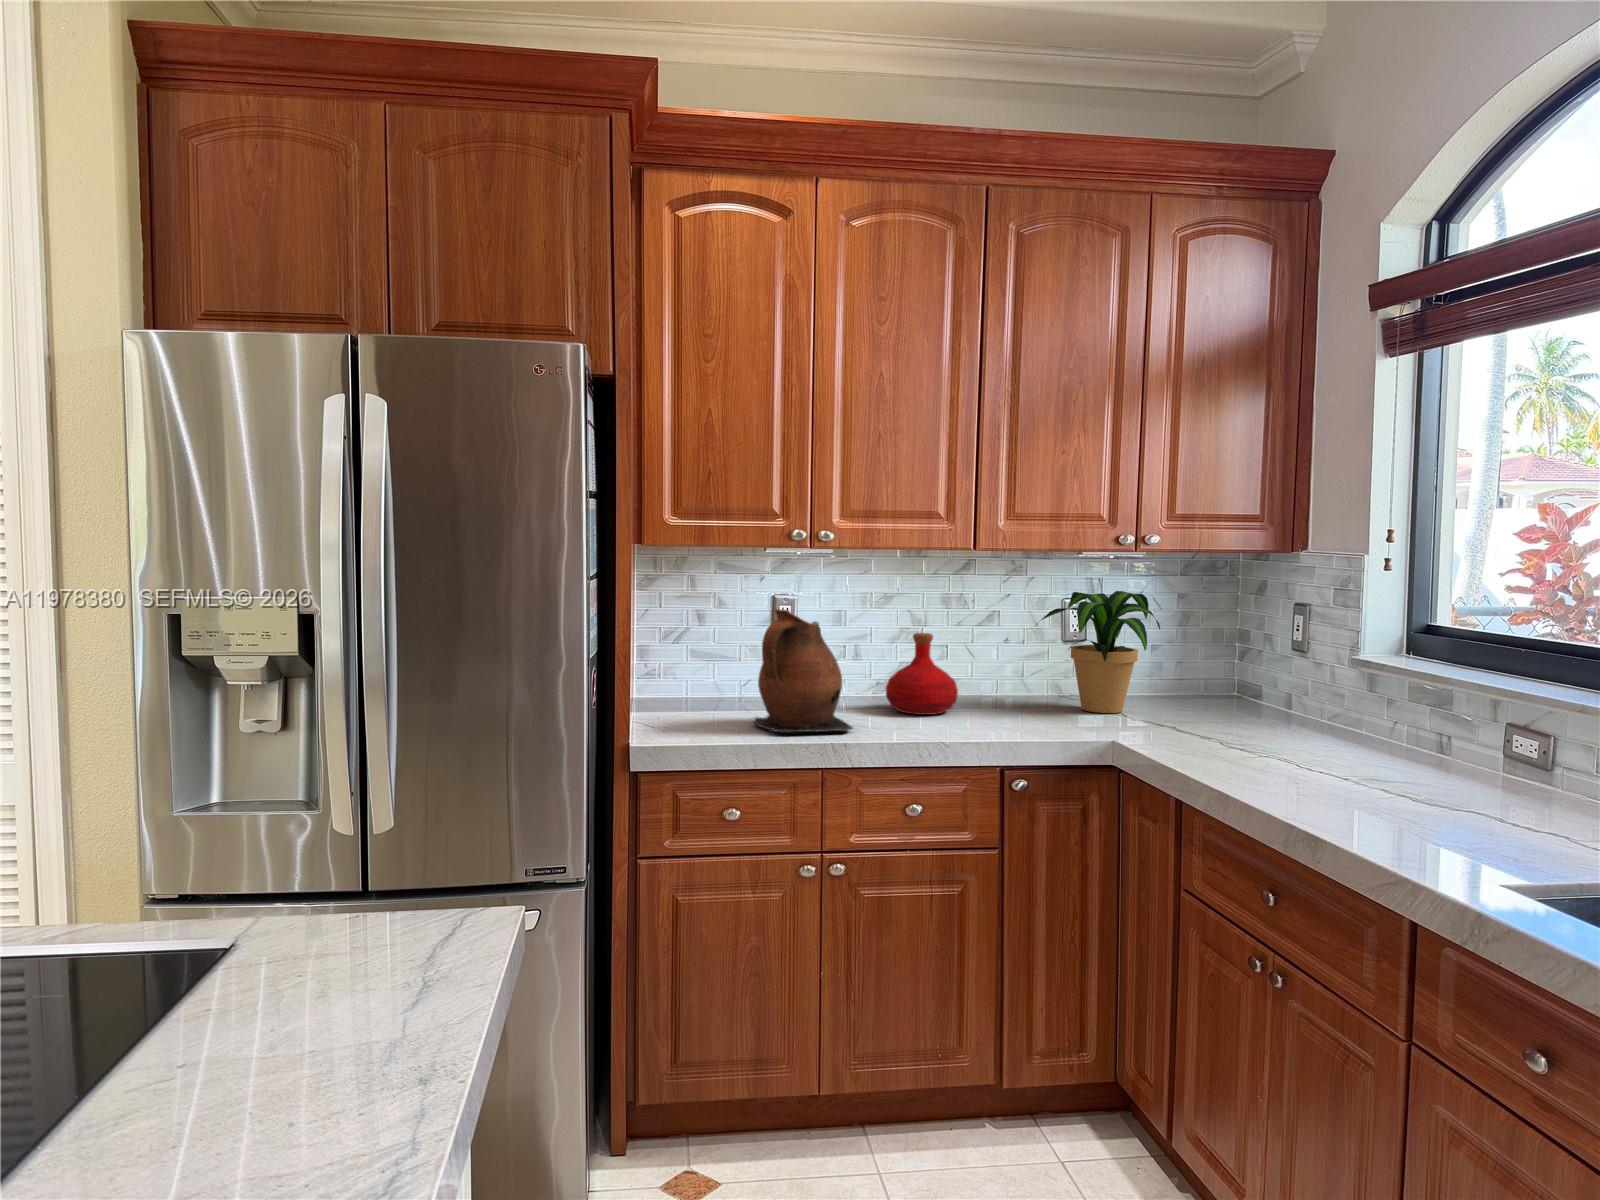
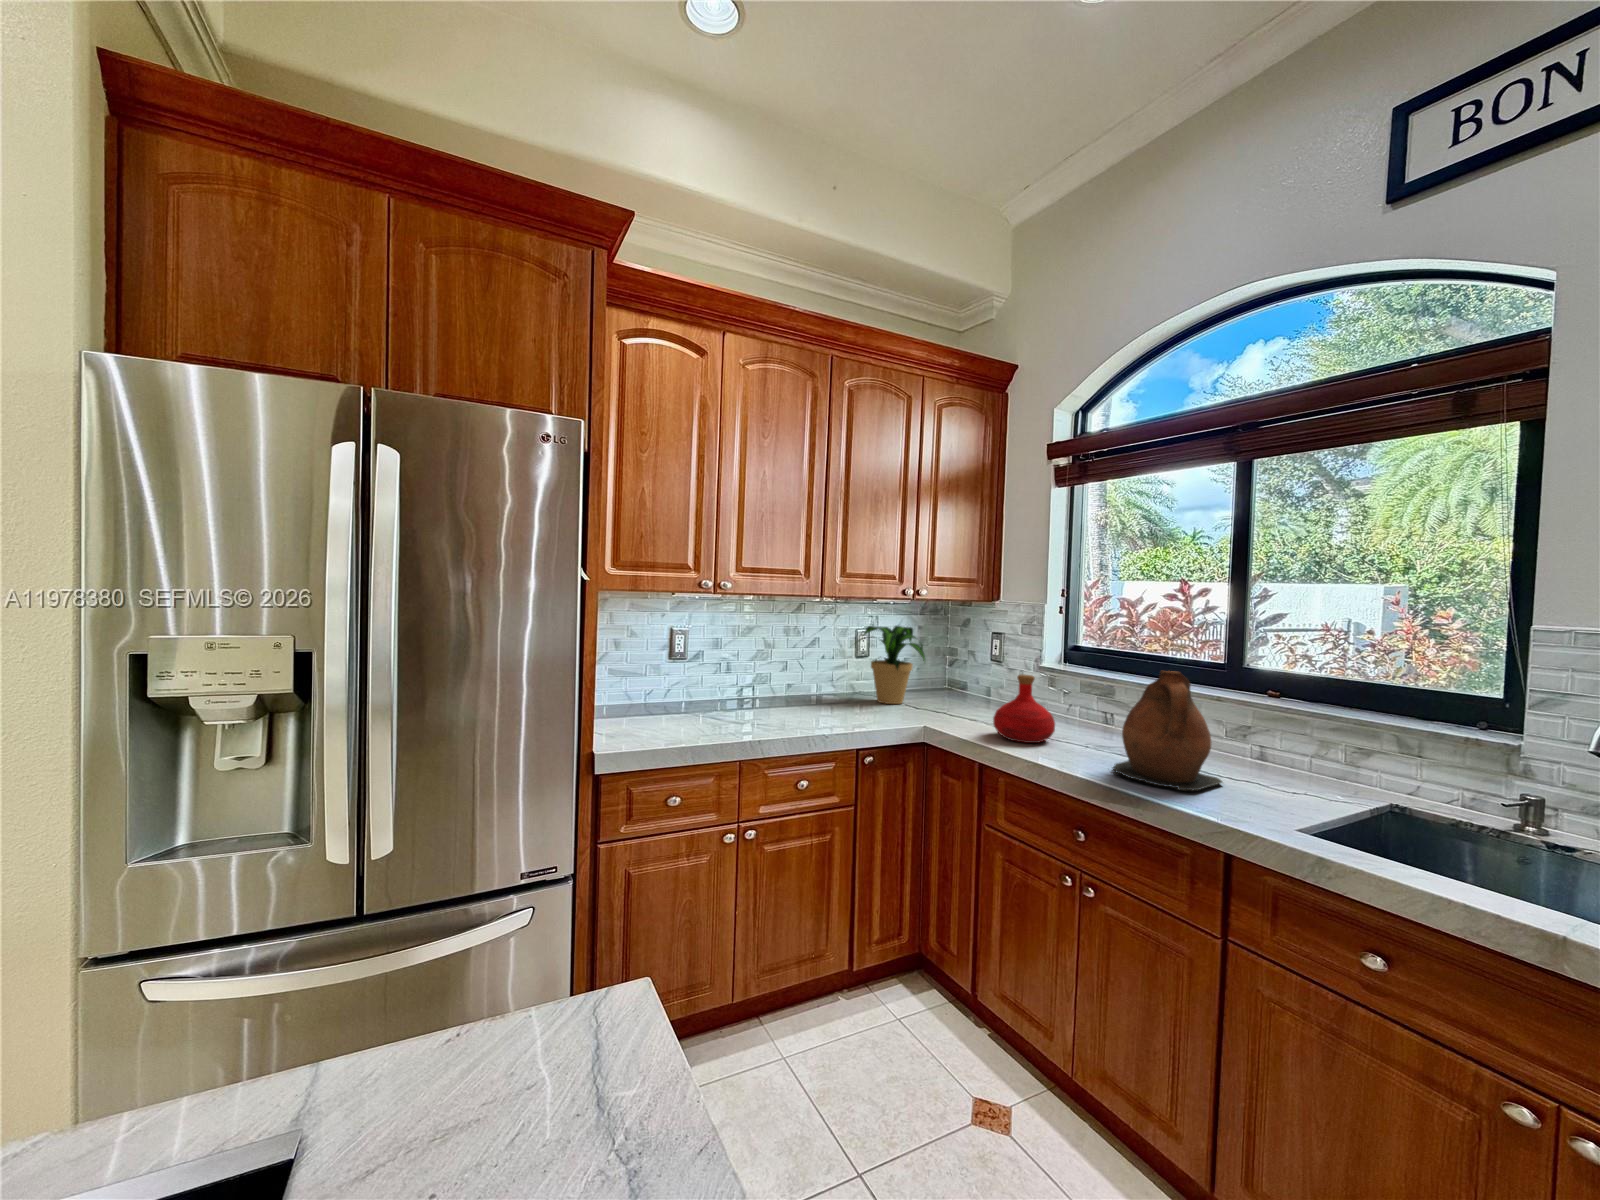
ceramic pitcher: present [754,609,853,732] -> present [1113,671,1223,790]
bottle: present [886,633,958,715] -> present [993,675,1055,743]

